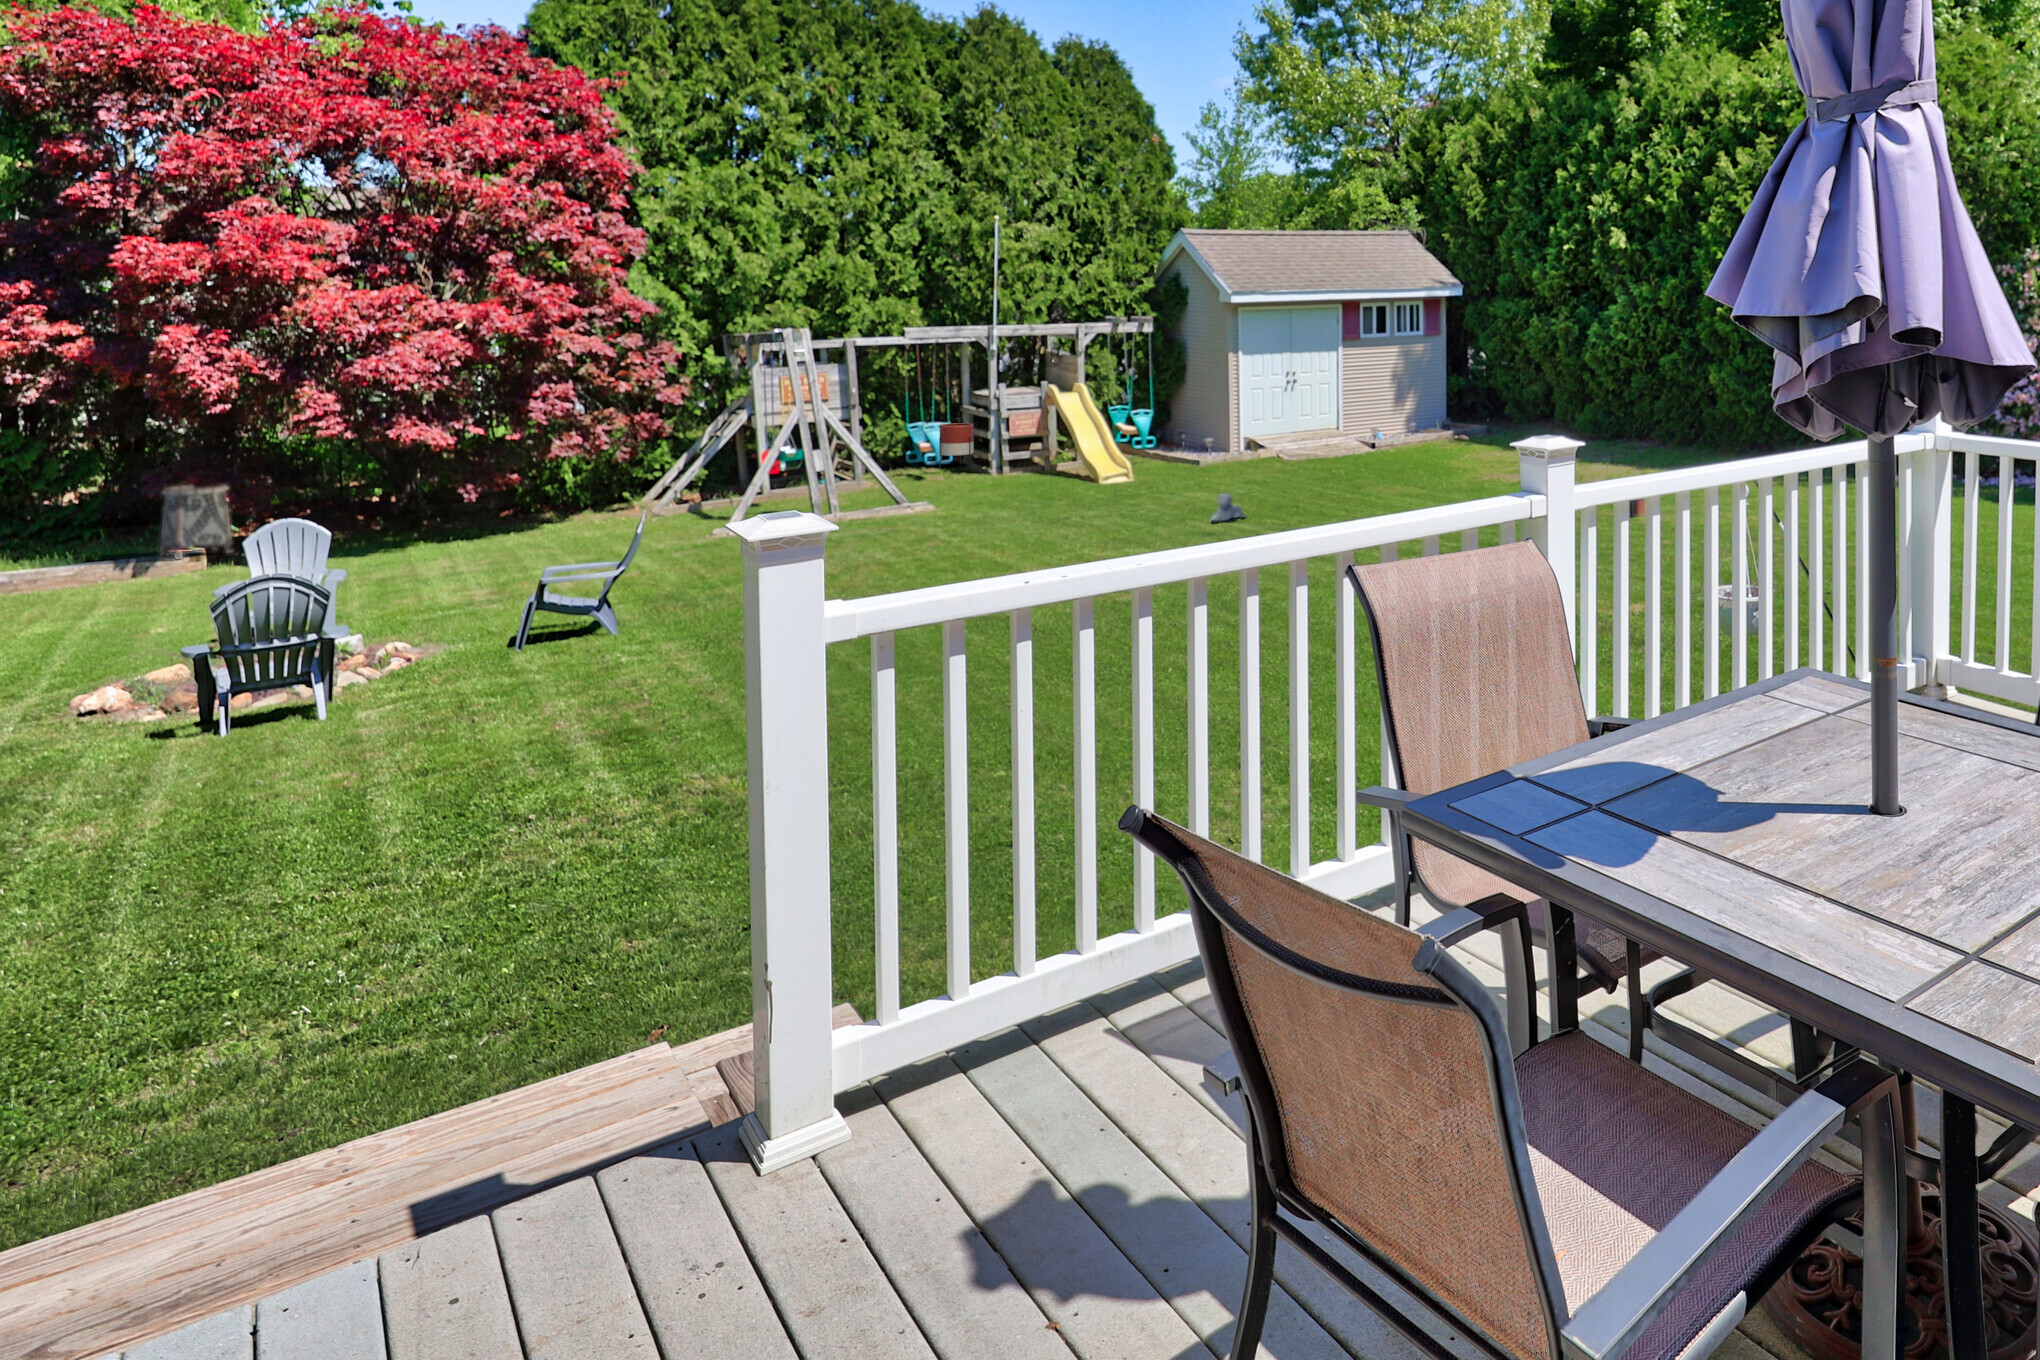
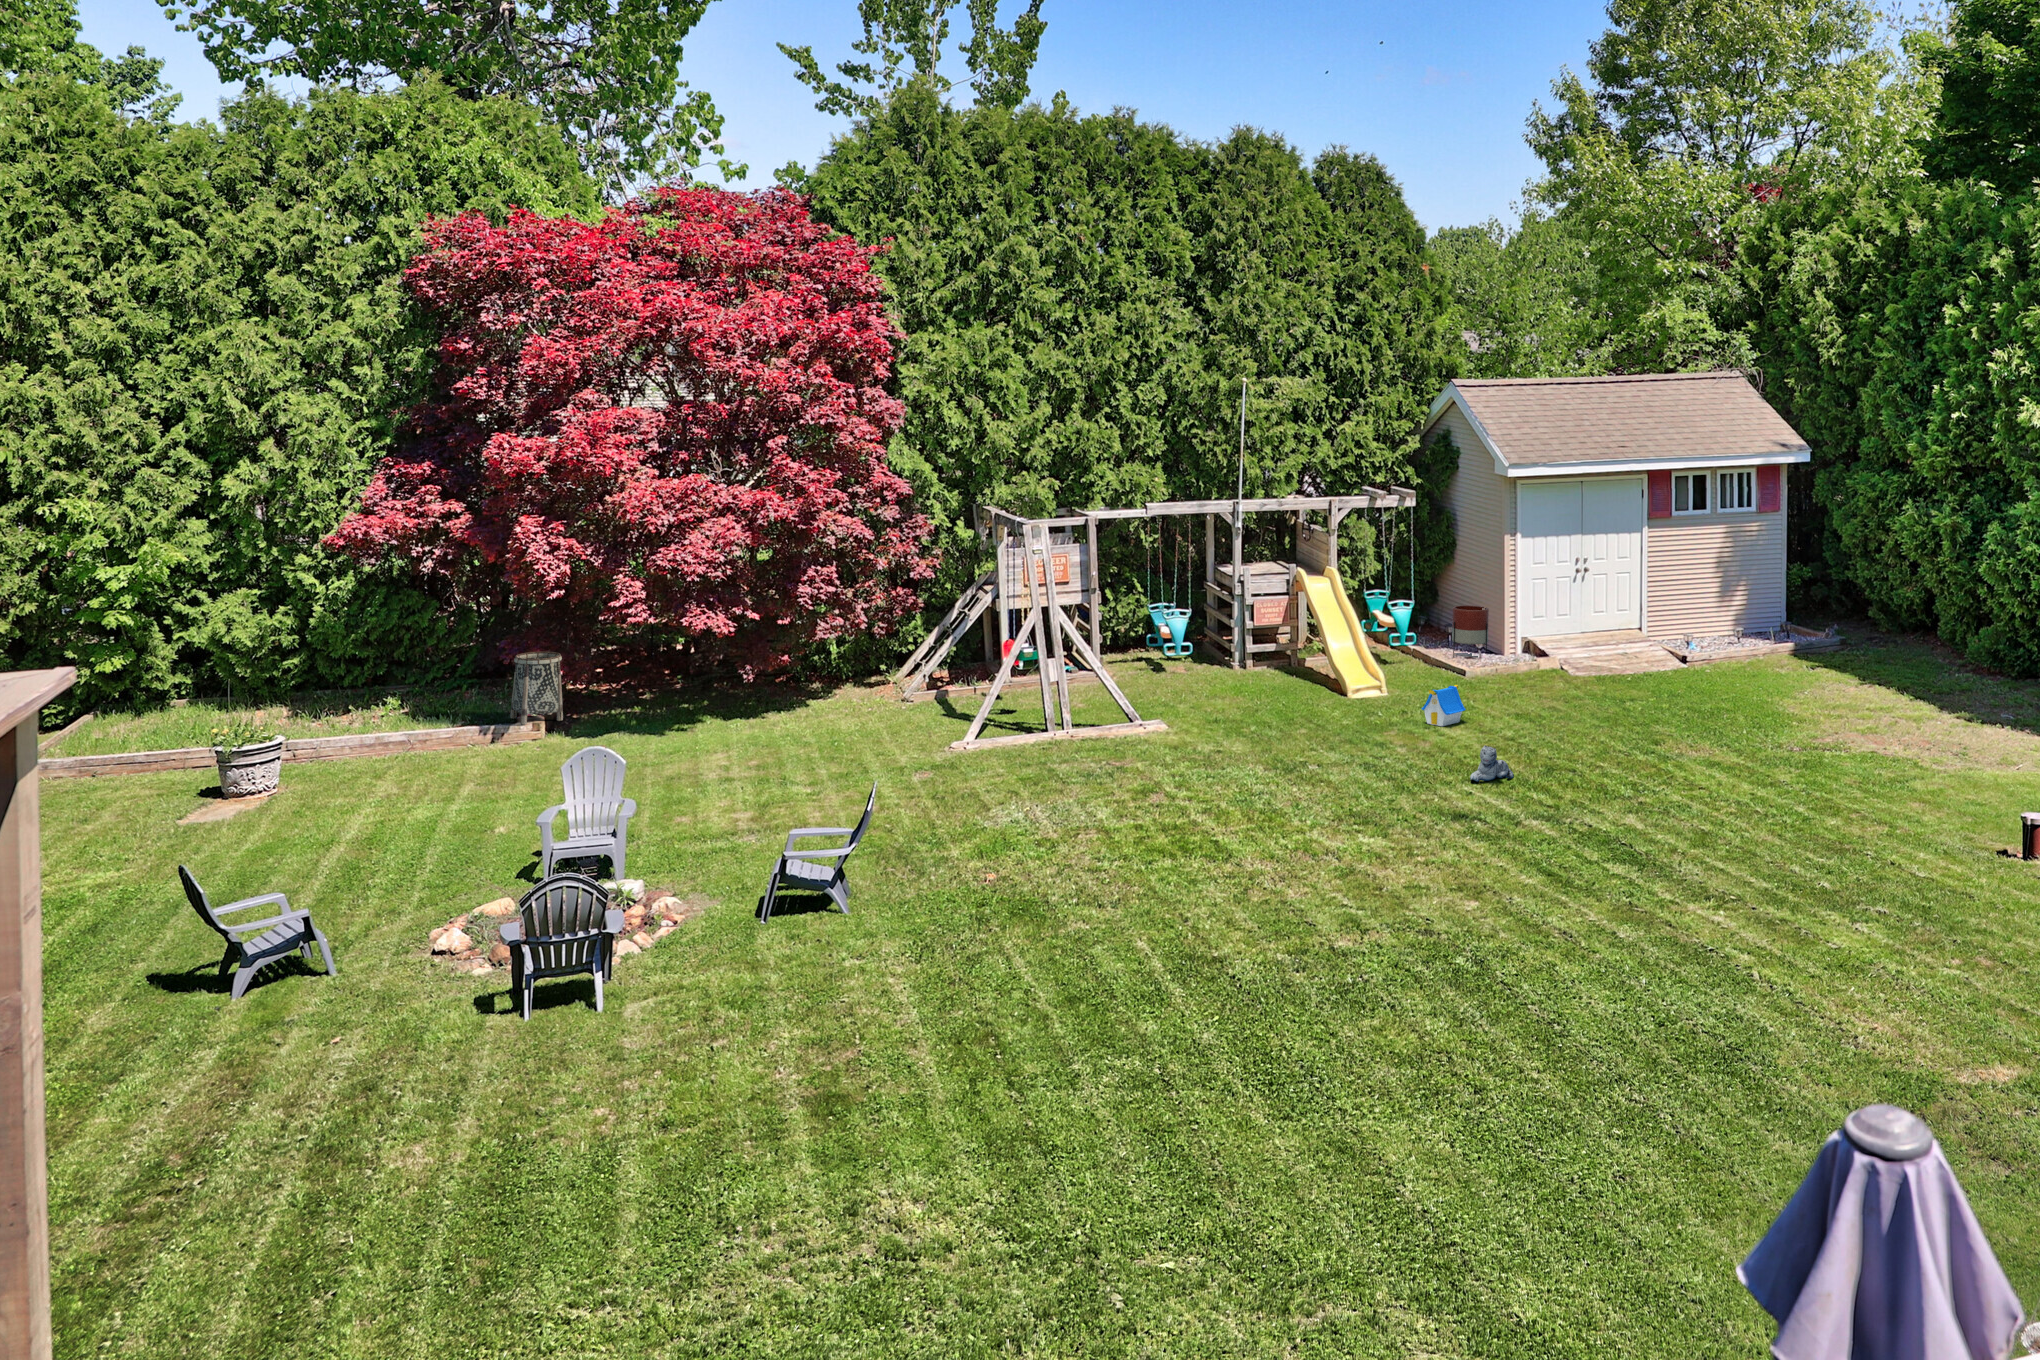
planter: present [939,423,974,468] -> present [1452,605,1489,657]
toy house: none [1164,461,1202,494] -> present [1422,685,1466,726]

